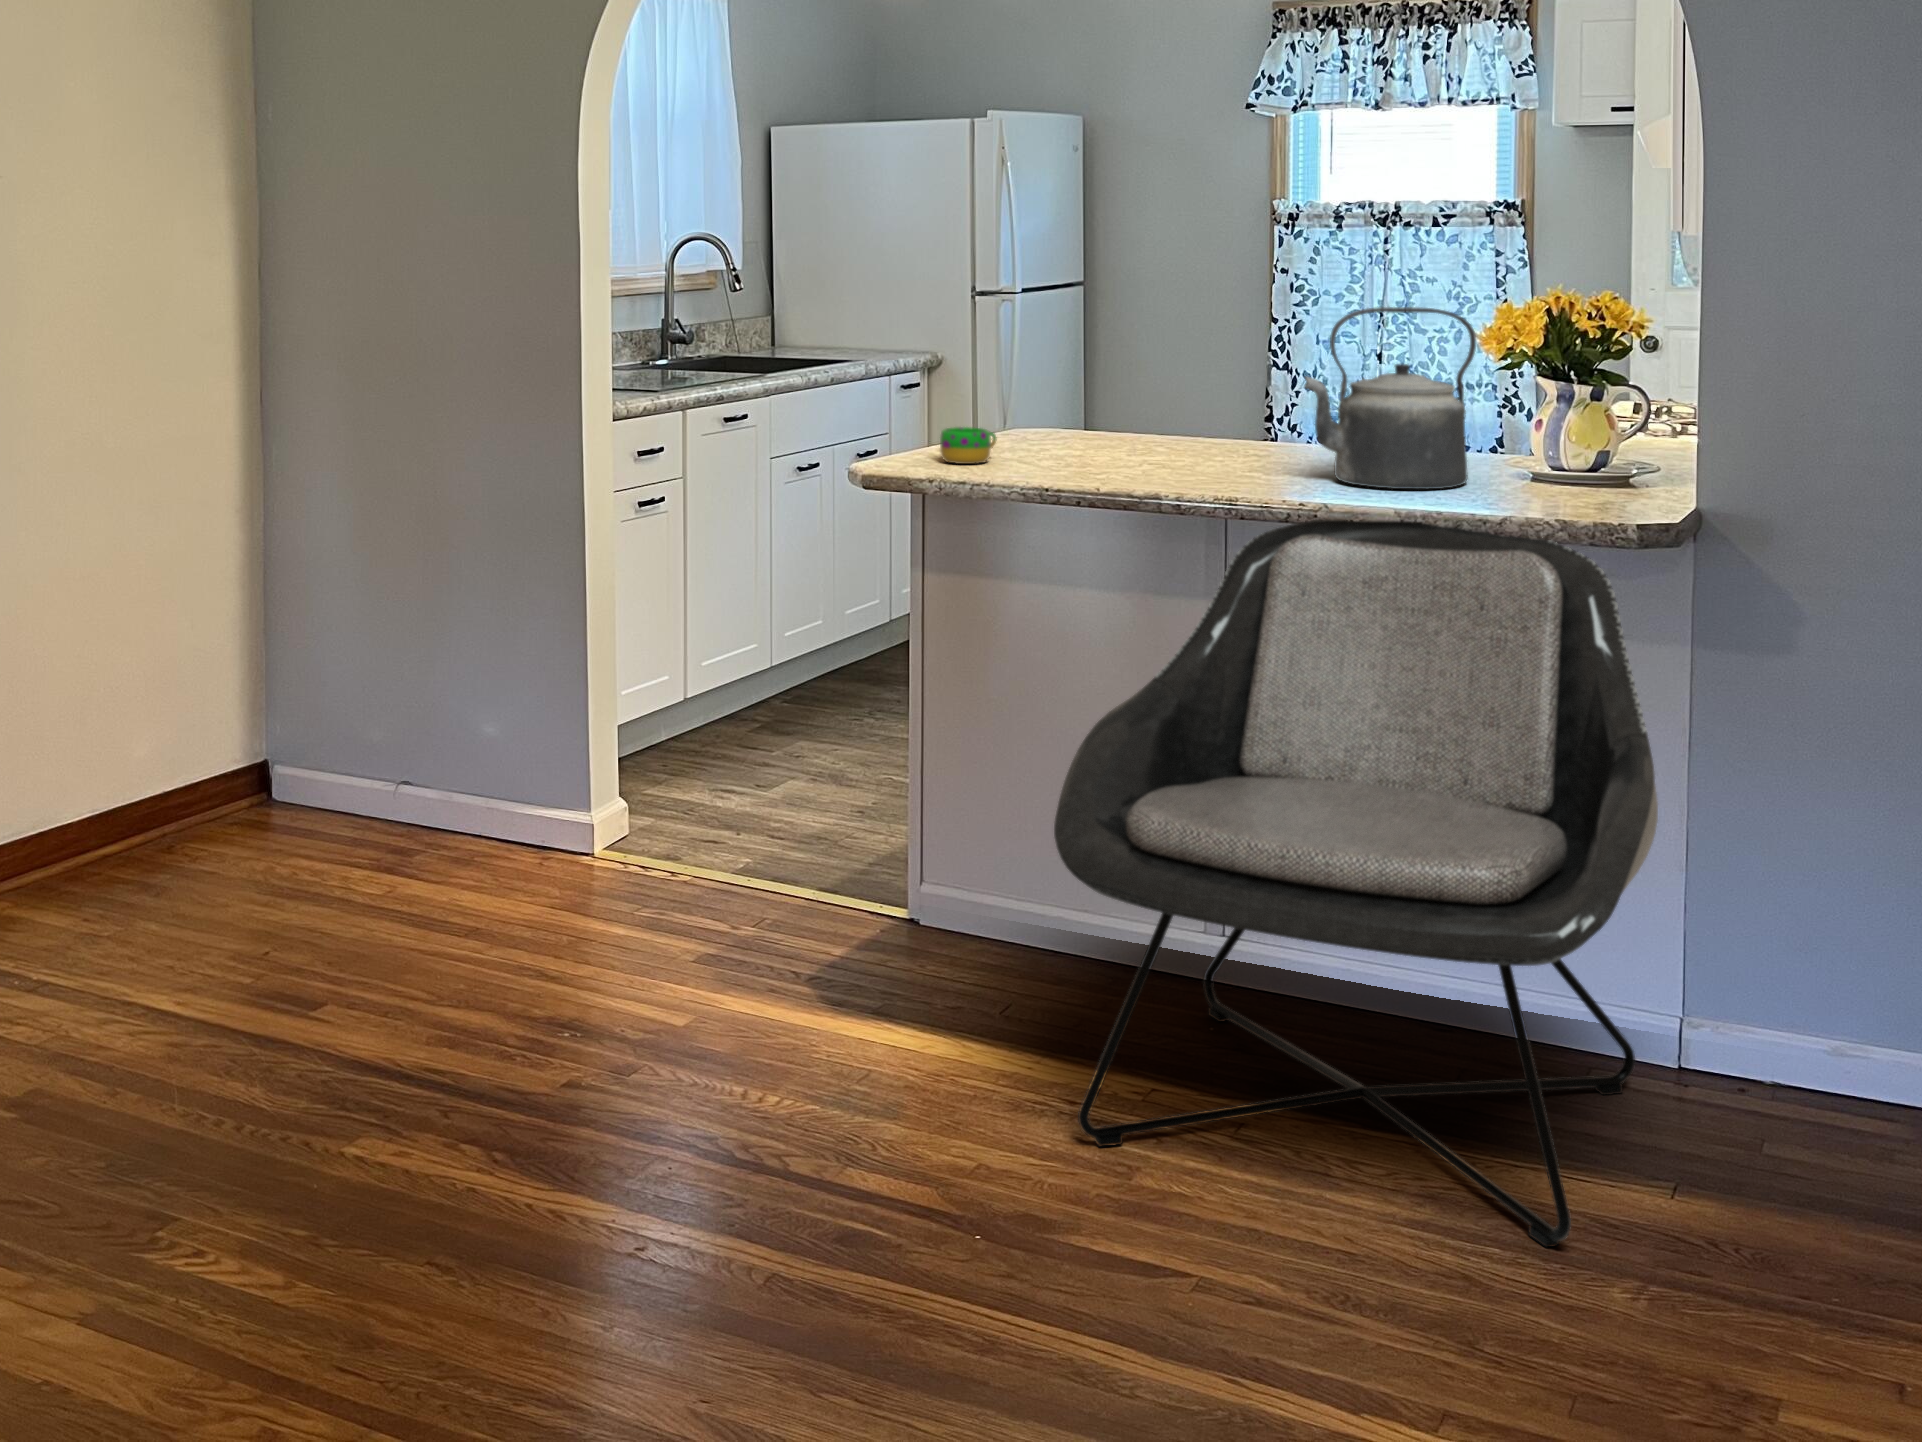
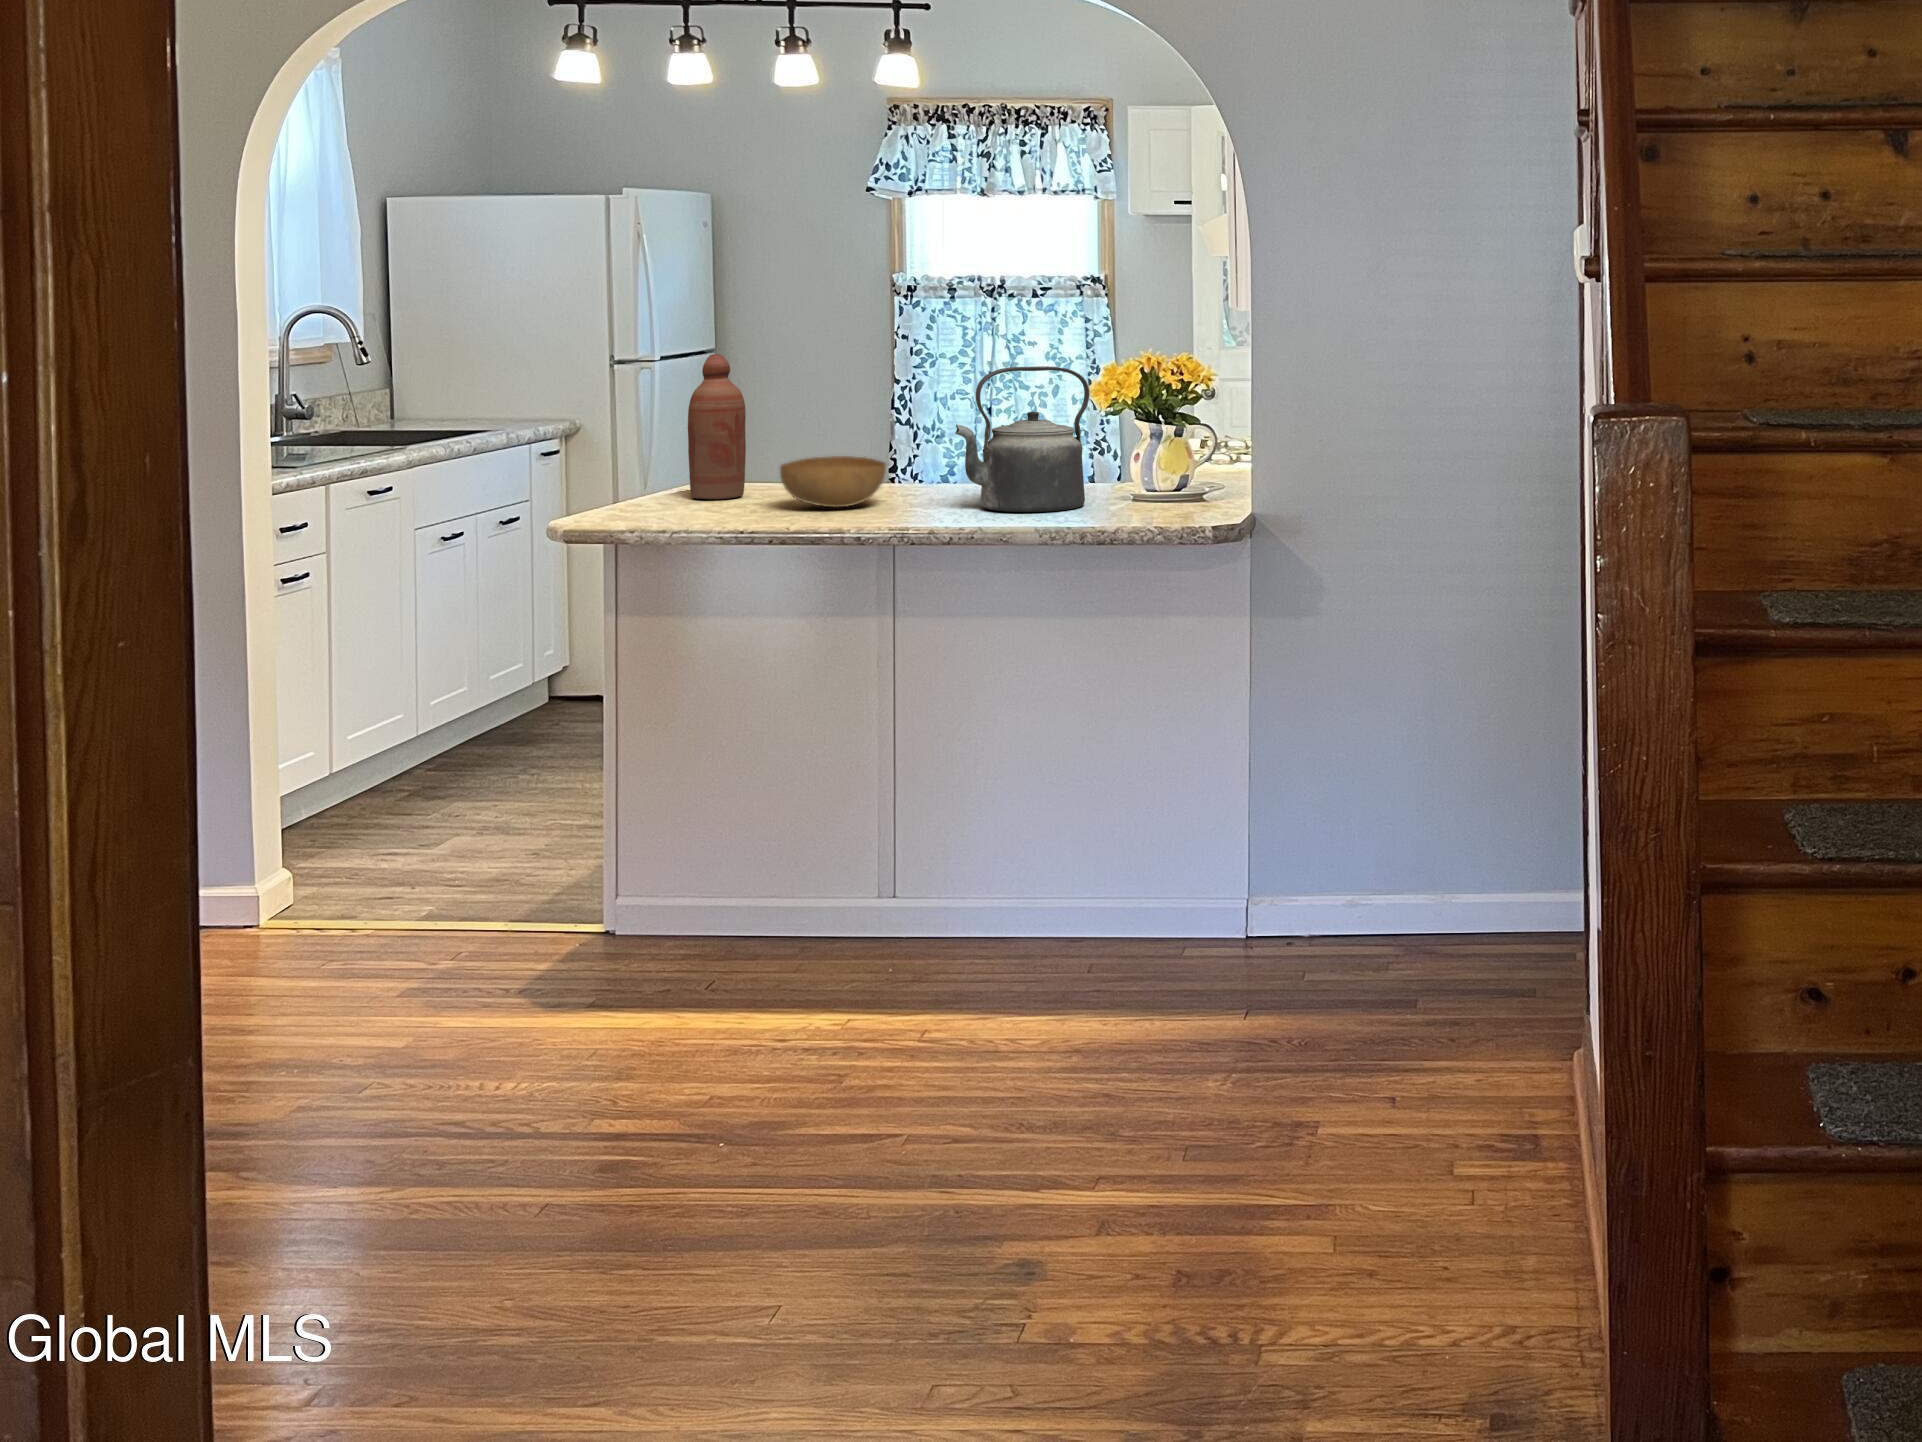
bottle: none [1008,285,1070,450] -> present [688,354,746,499]
bowl: none [1101,408,1223,468] -> present [780,456,886,507]
mug: present [940,427,997,464] -> none [630,482,682,514]
lounge chair: present [1054,520,1658,1247] -> none [770,530,1233,1069]

